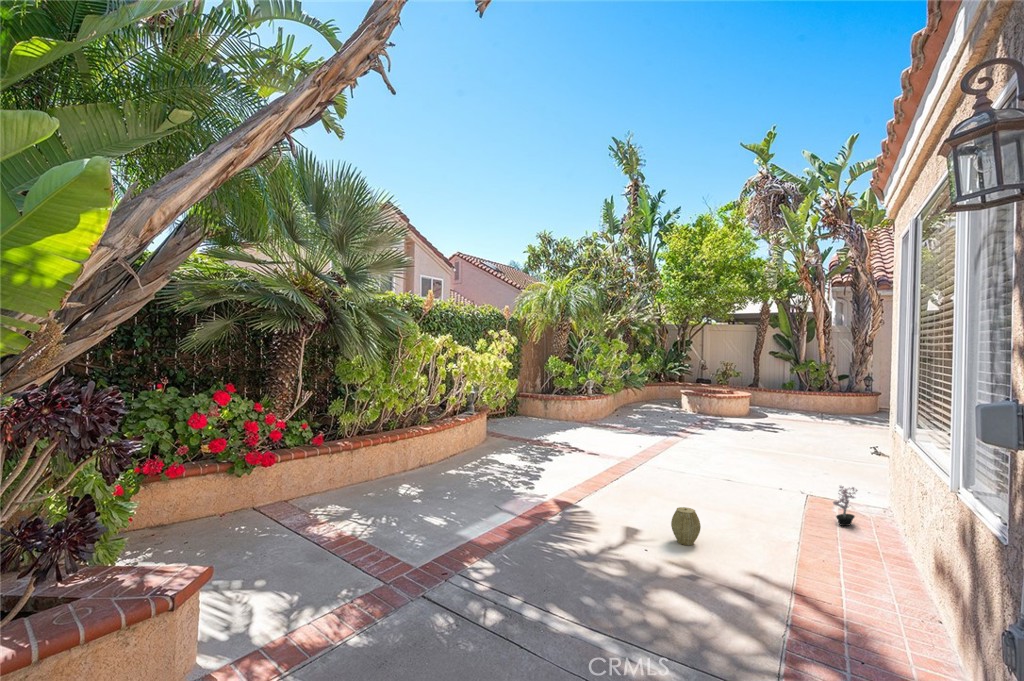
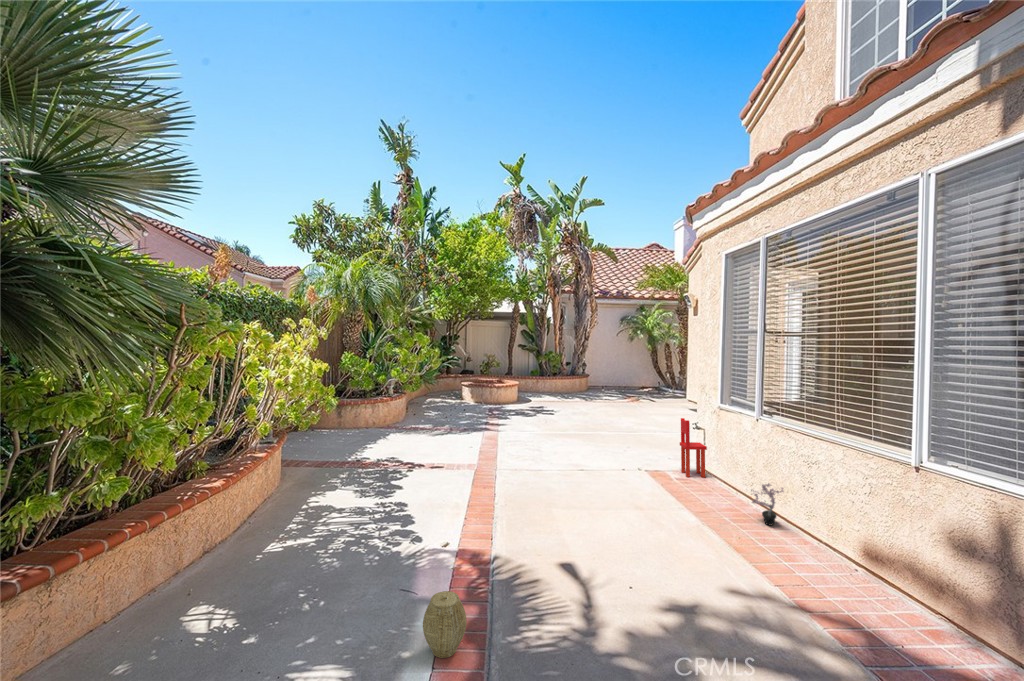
chair: none [823,427,851,492] -> present [680,418,707,478]
woven basket: present [671,507,701,545] -> present [423,591,467,658]

